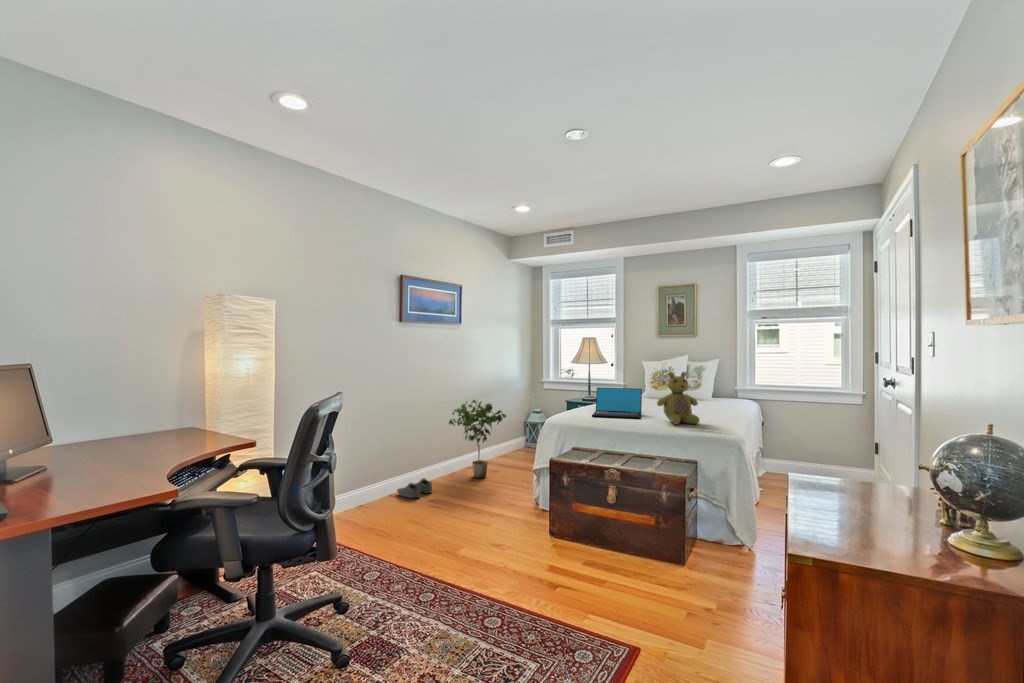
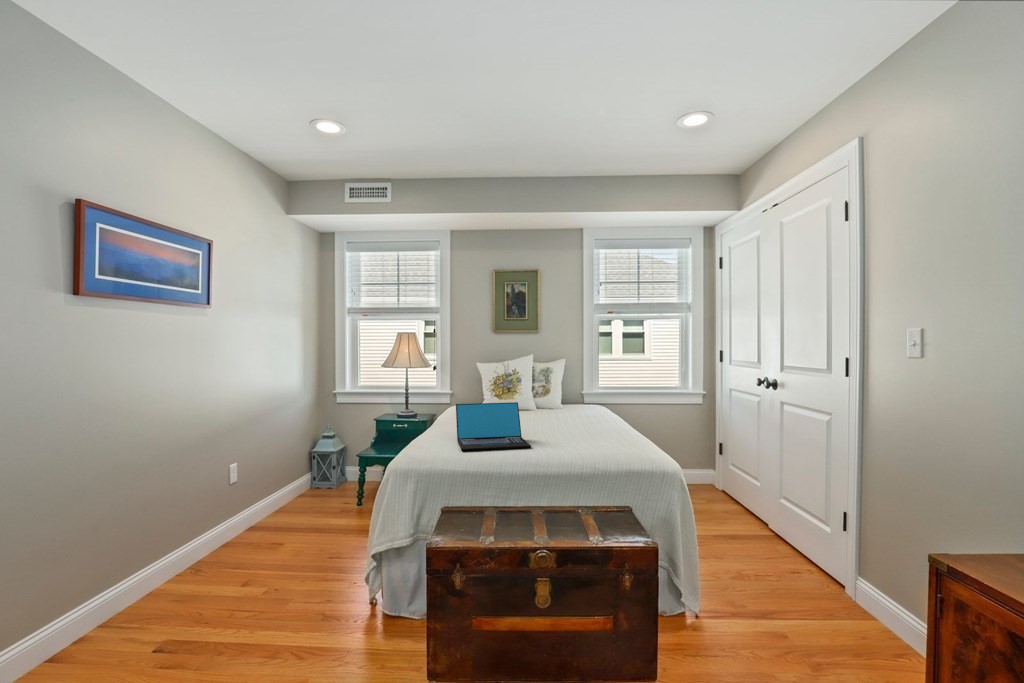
stuffed bear: present [657,372,699,424] -> none [559,378,617,454]
potted plant: present [449,400,506,478] -> none [184,433,300,568]
shoe: present [397,478,432,498] -> none [57,604,151,661]

